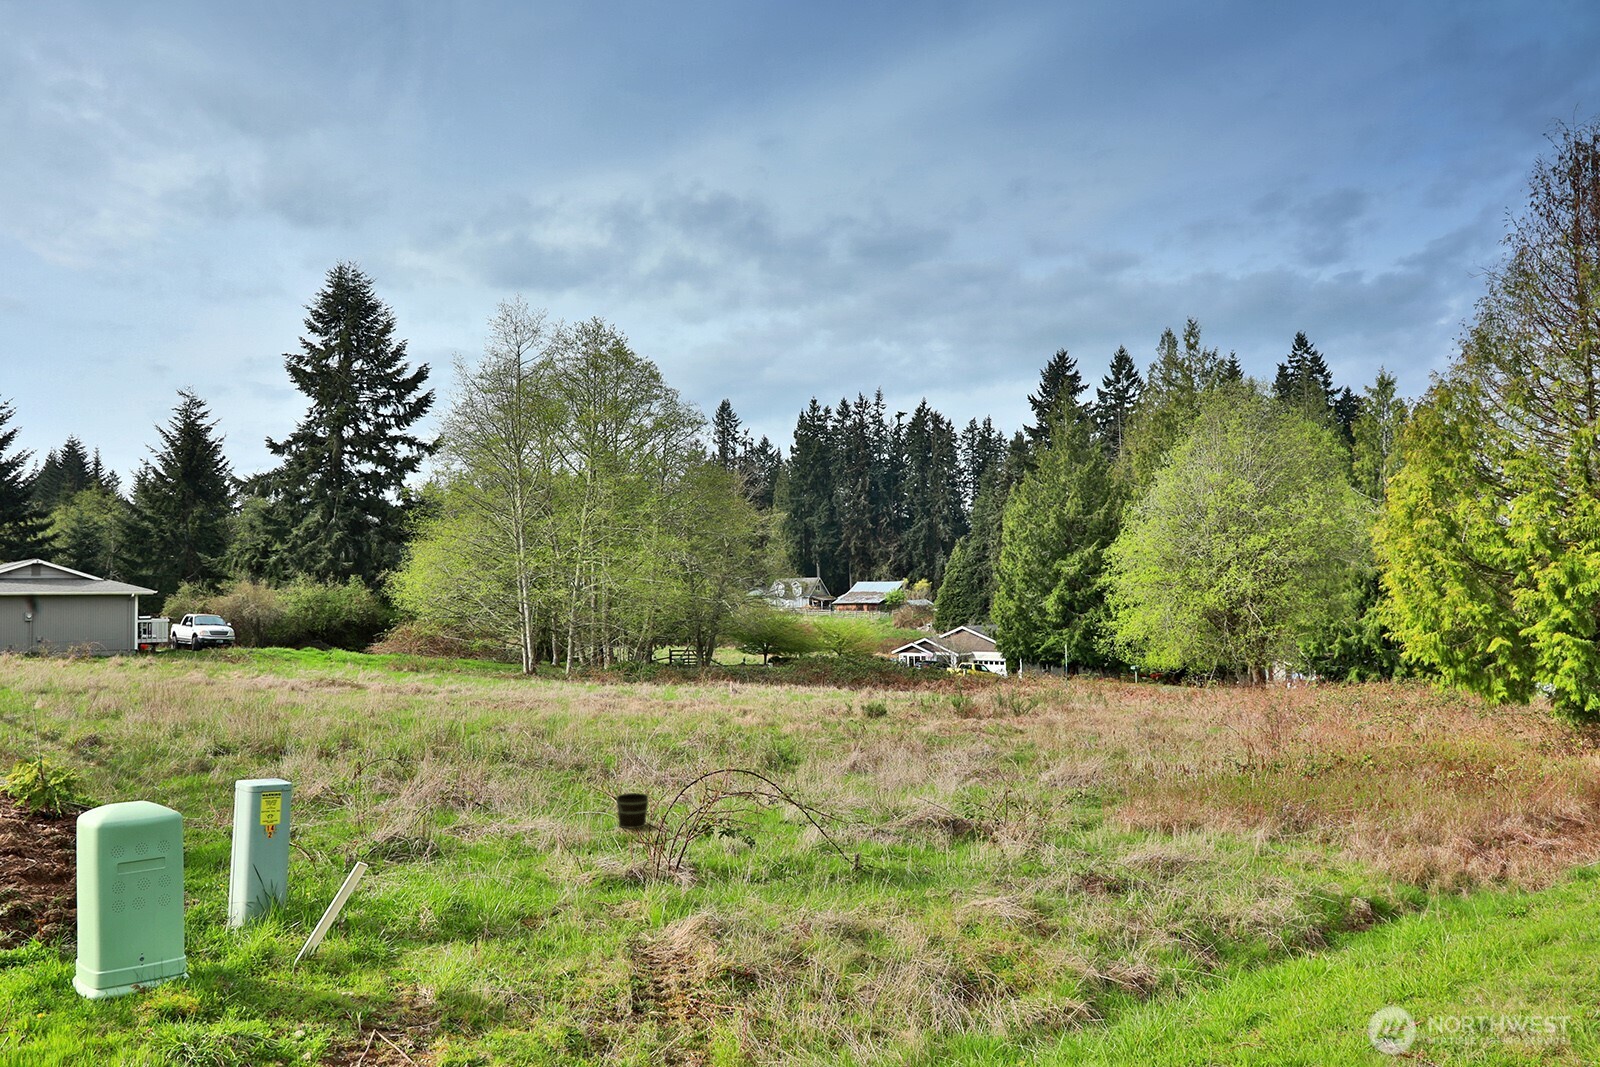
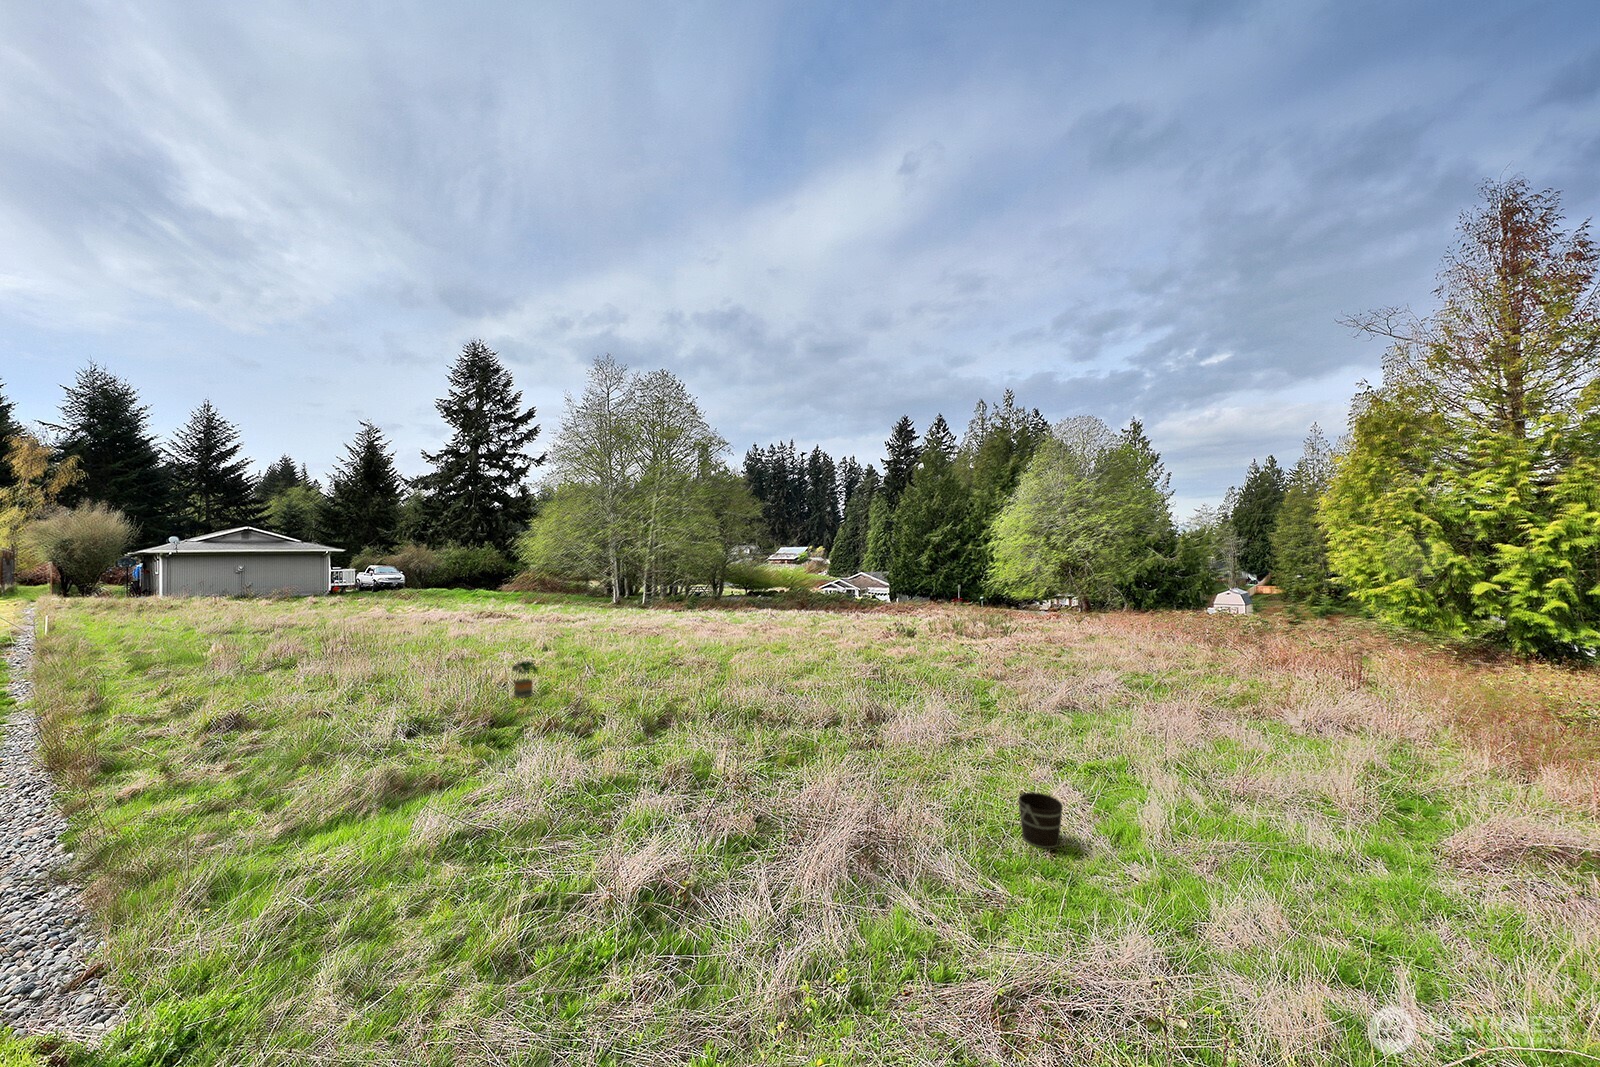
potted tree: none [302,709,329,746] -> present [512,661,538,698]

